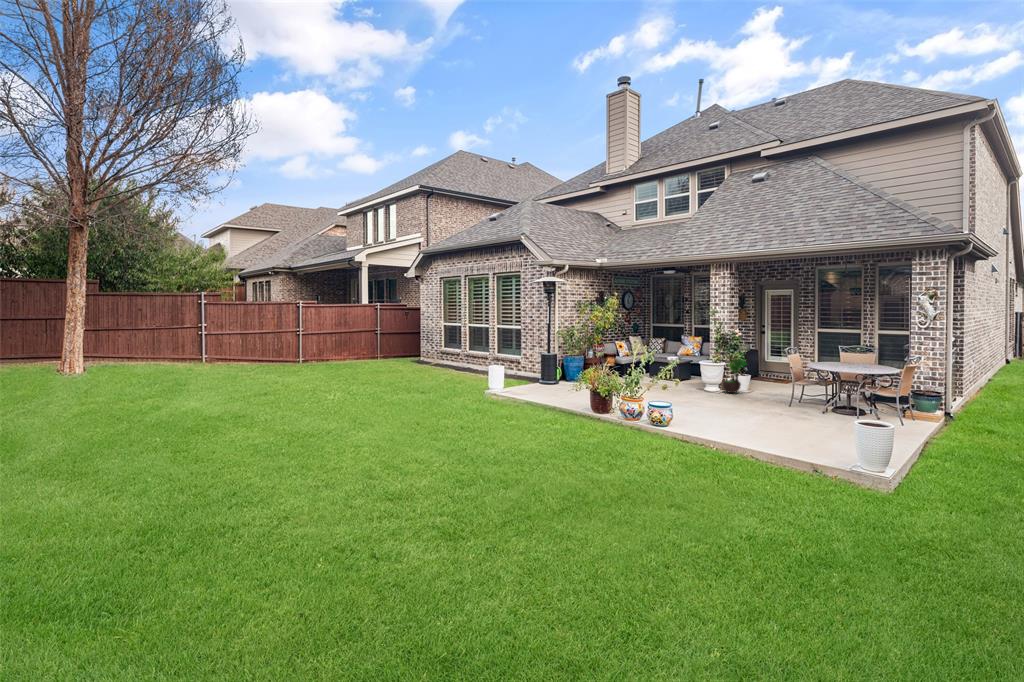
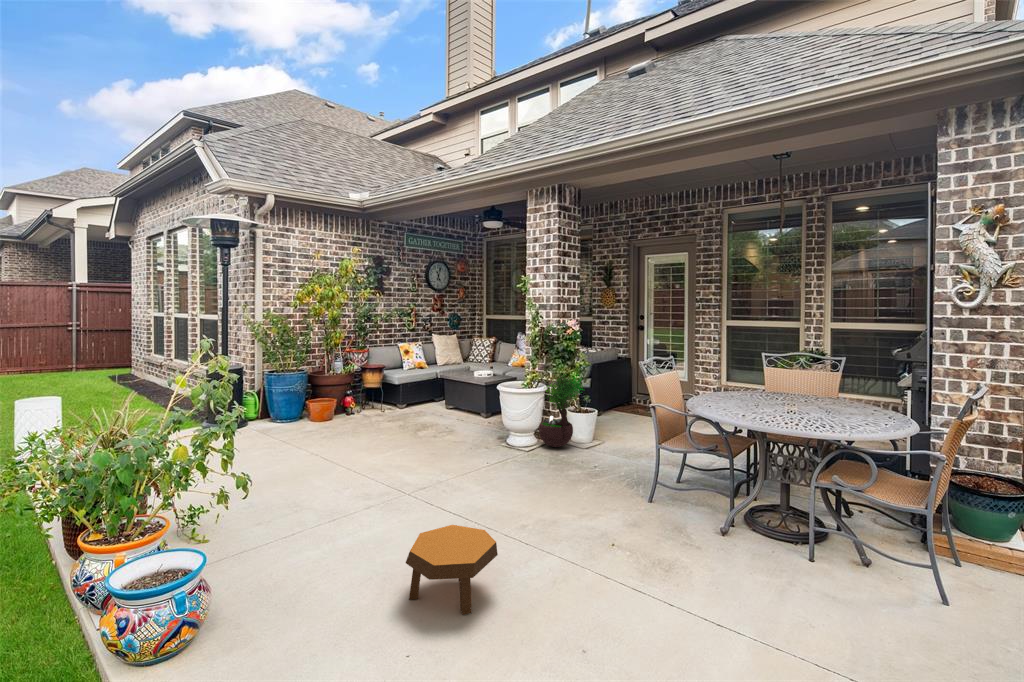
footstool: none [721,403,751,425] -> present [406,525,498,615]

